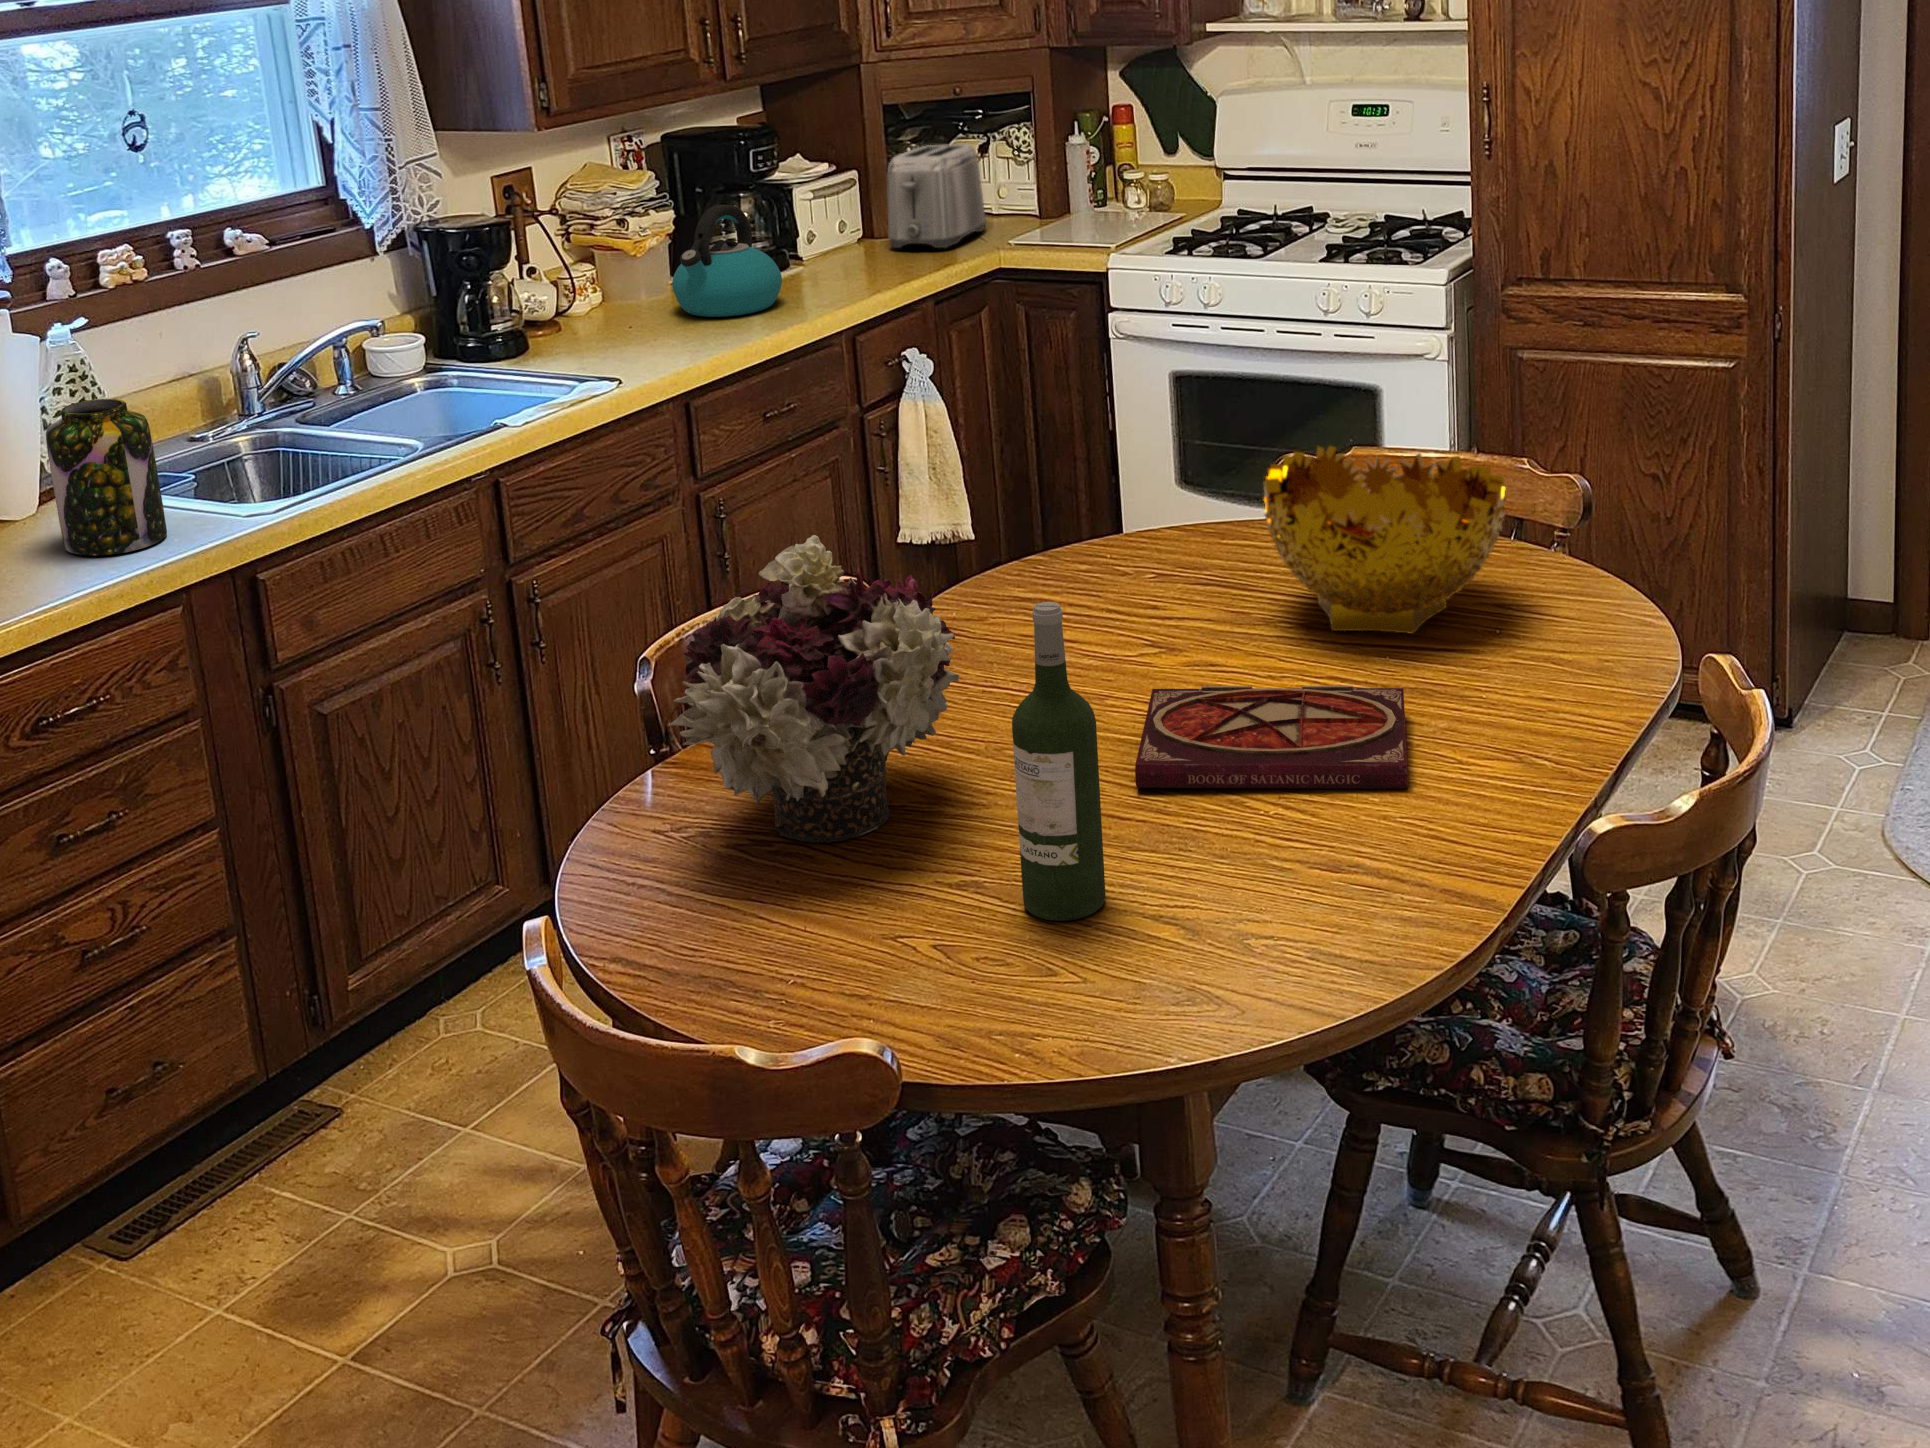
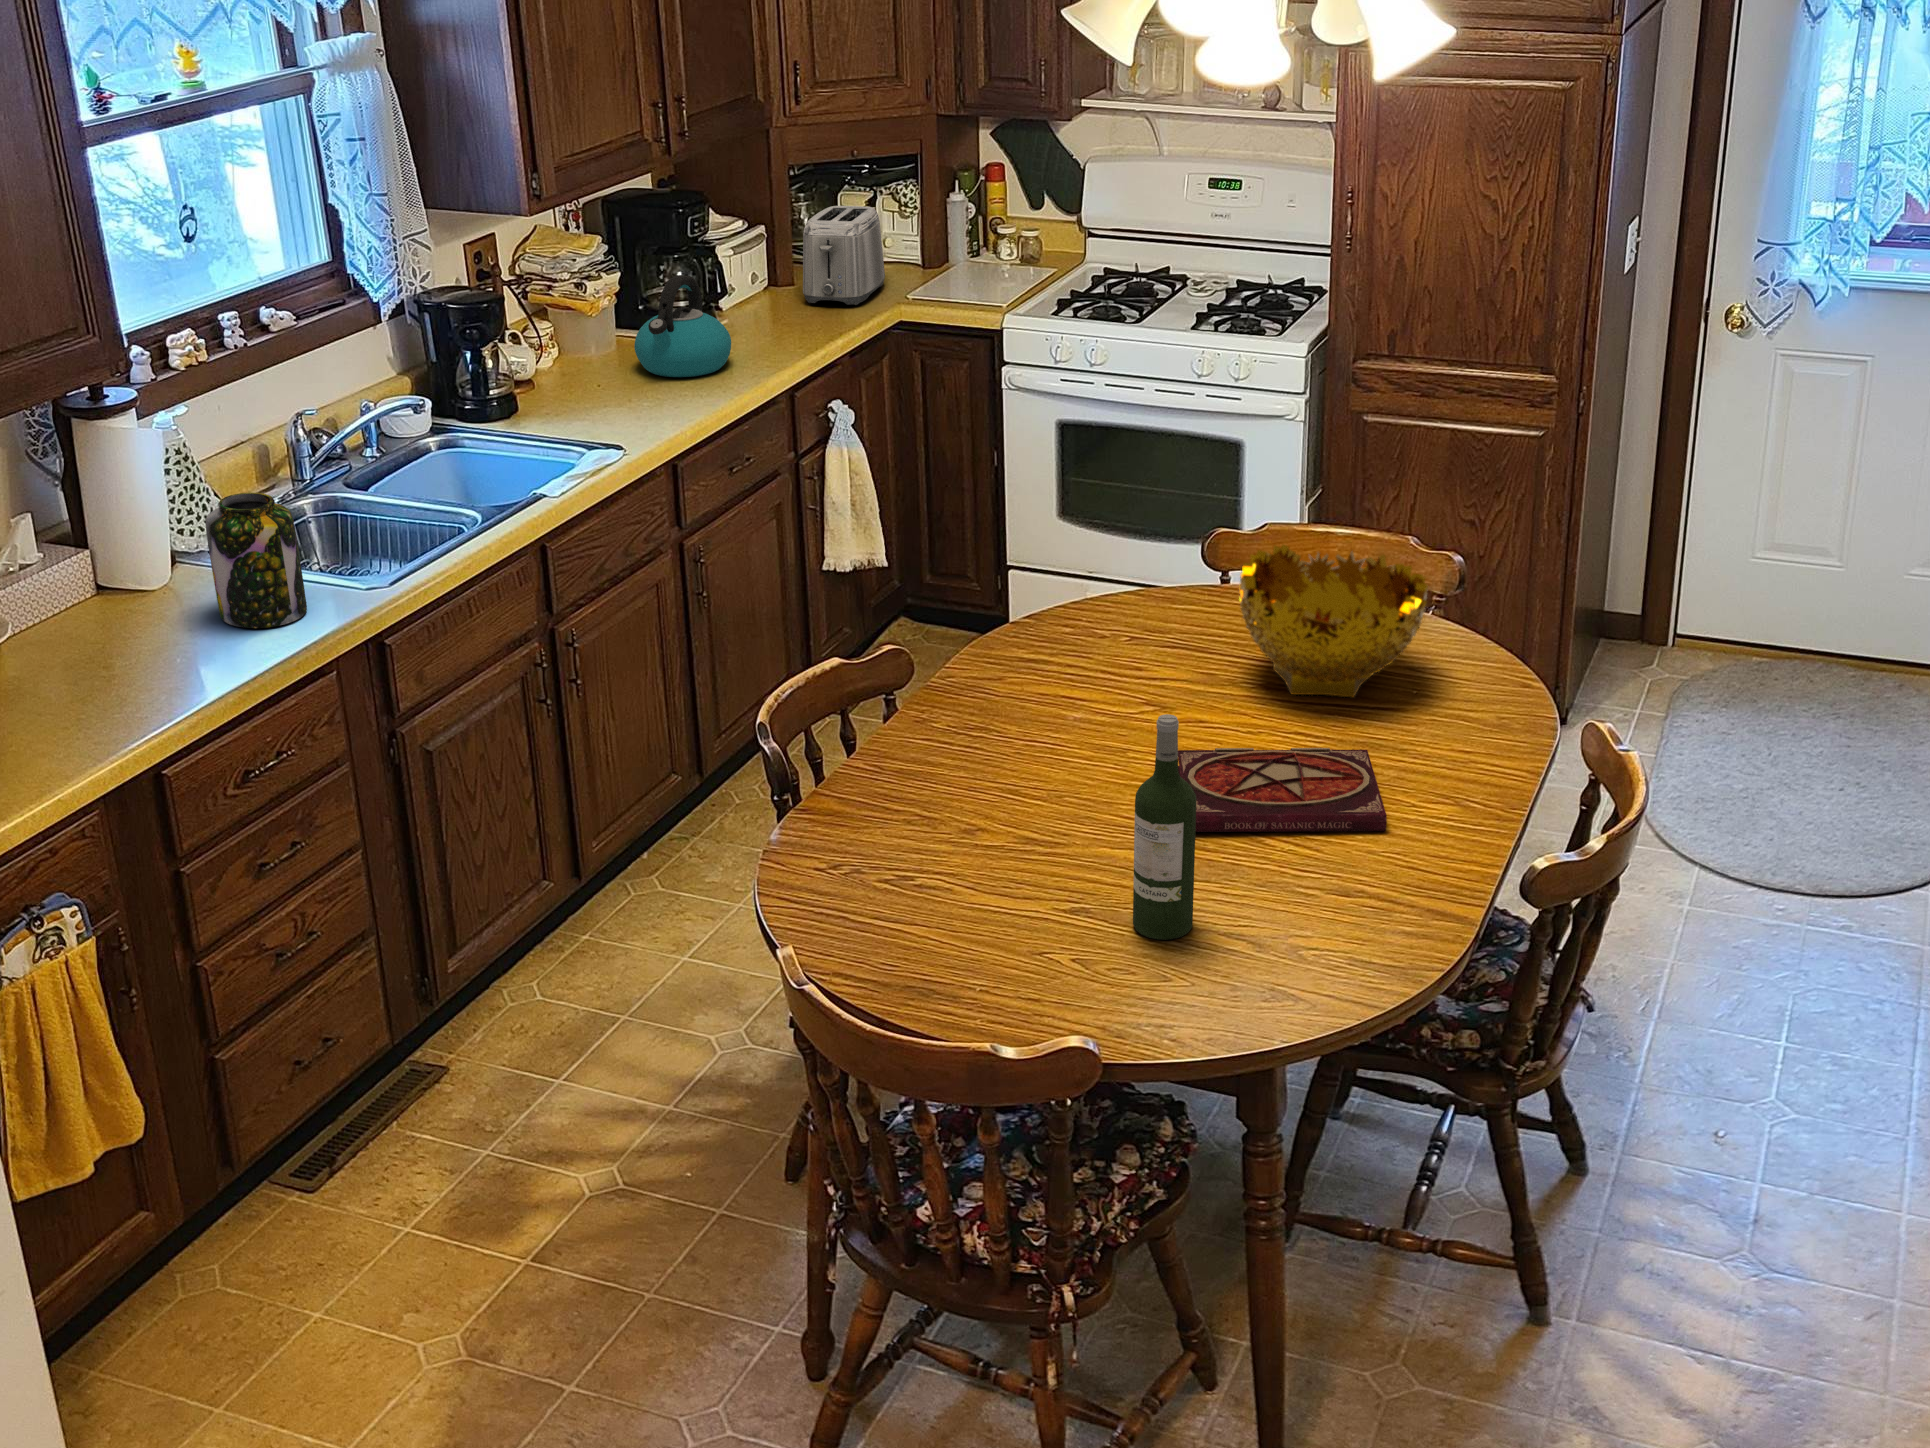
flower arrangement: present [670,535,959,843] -> none [857,650,1059,879]

